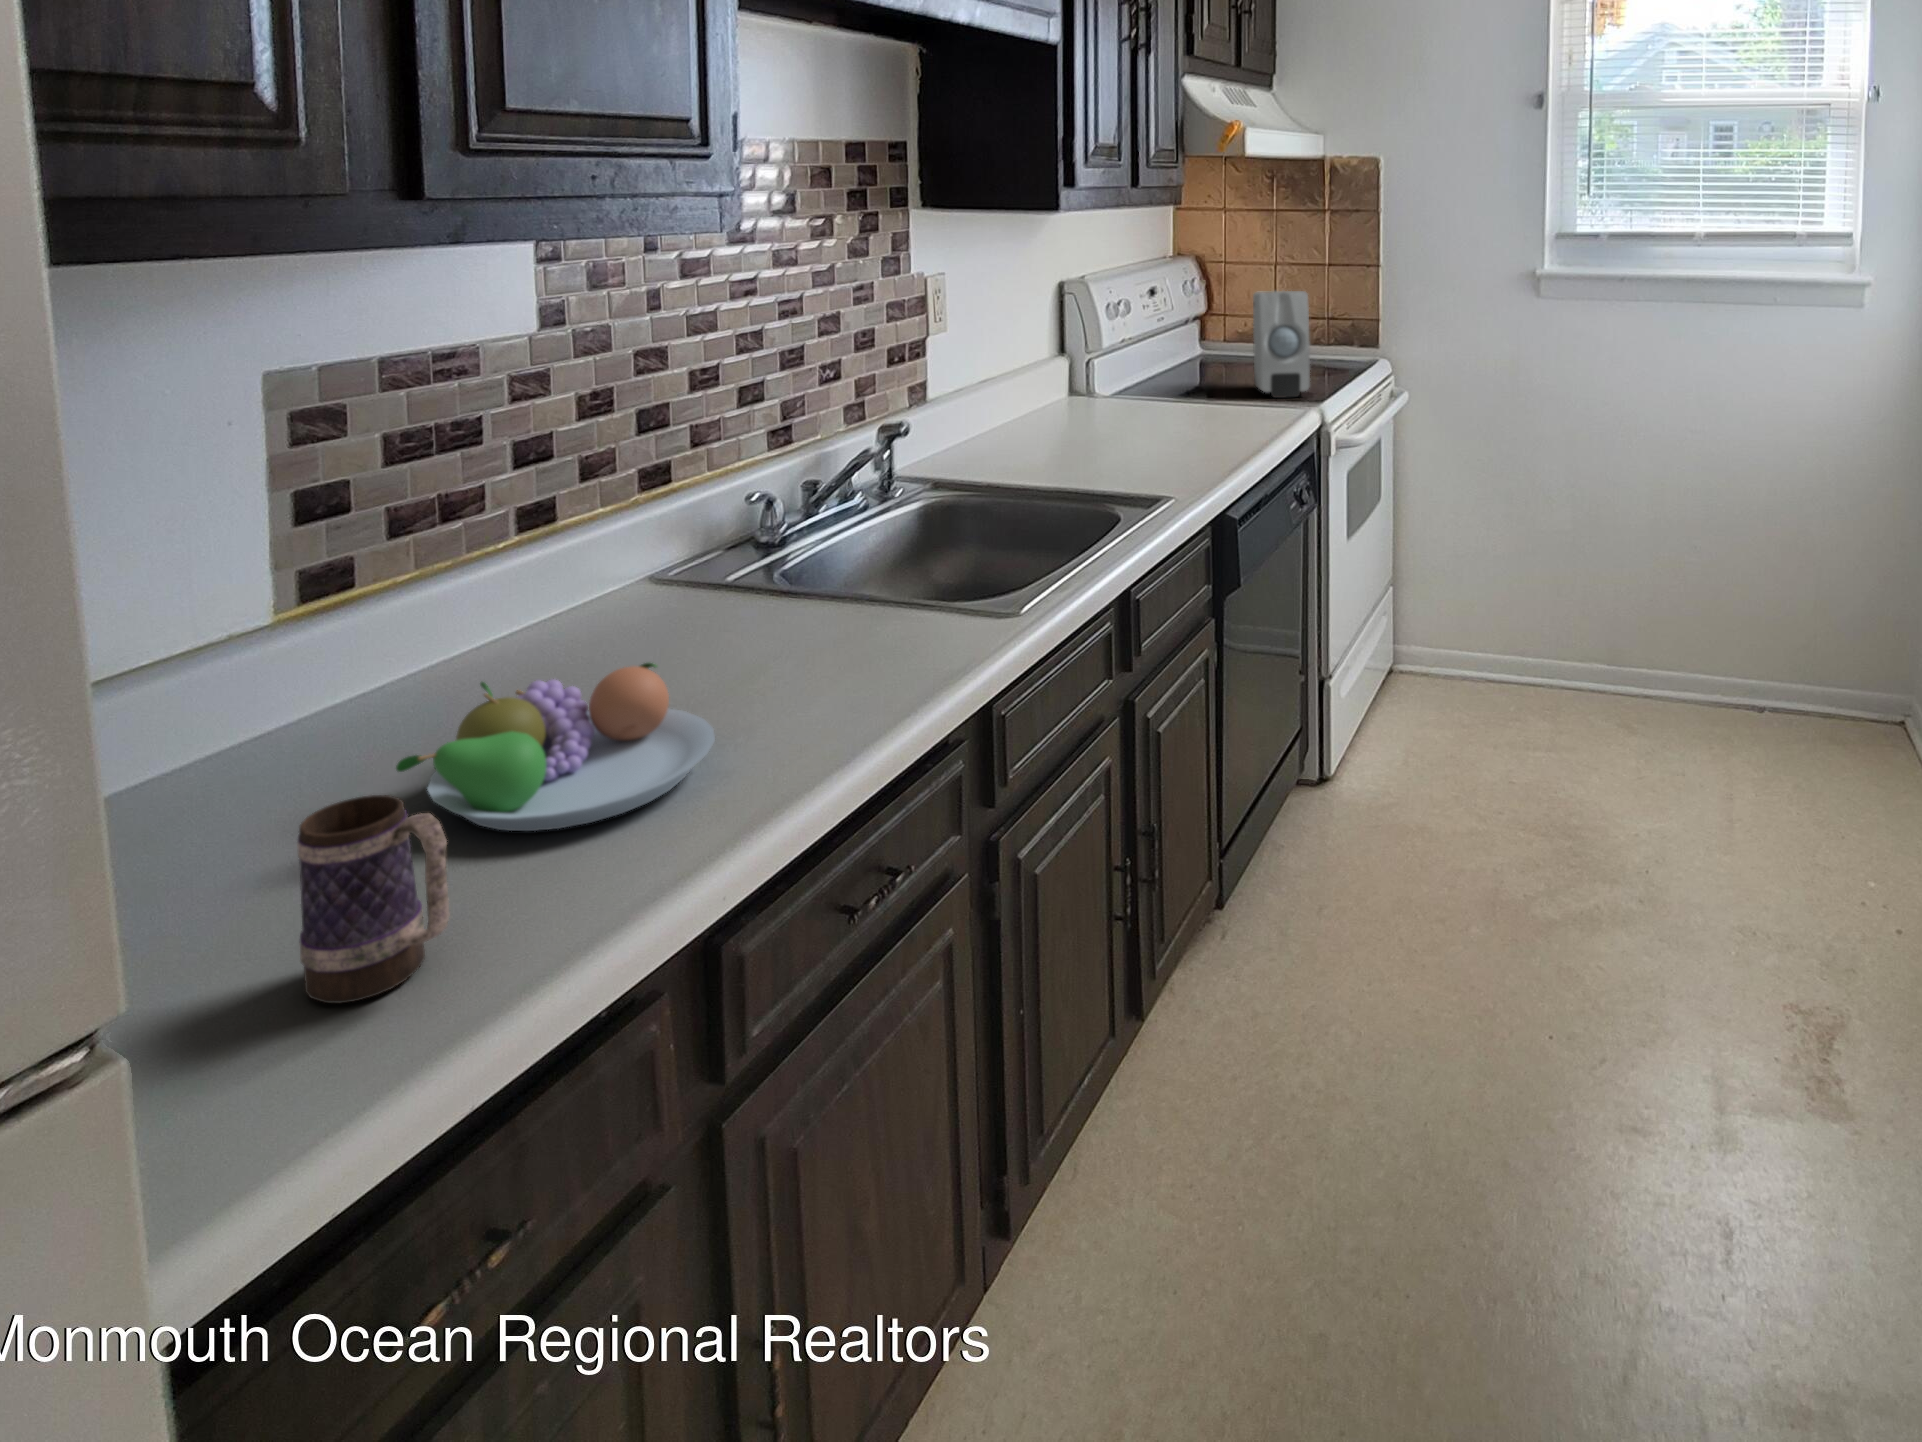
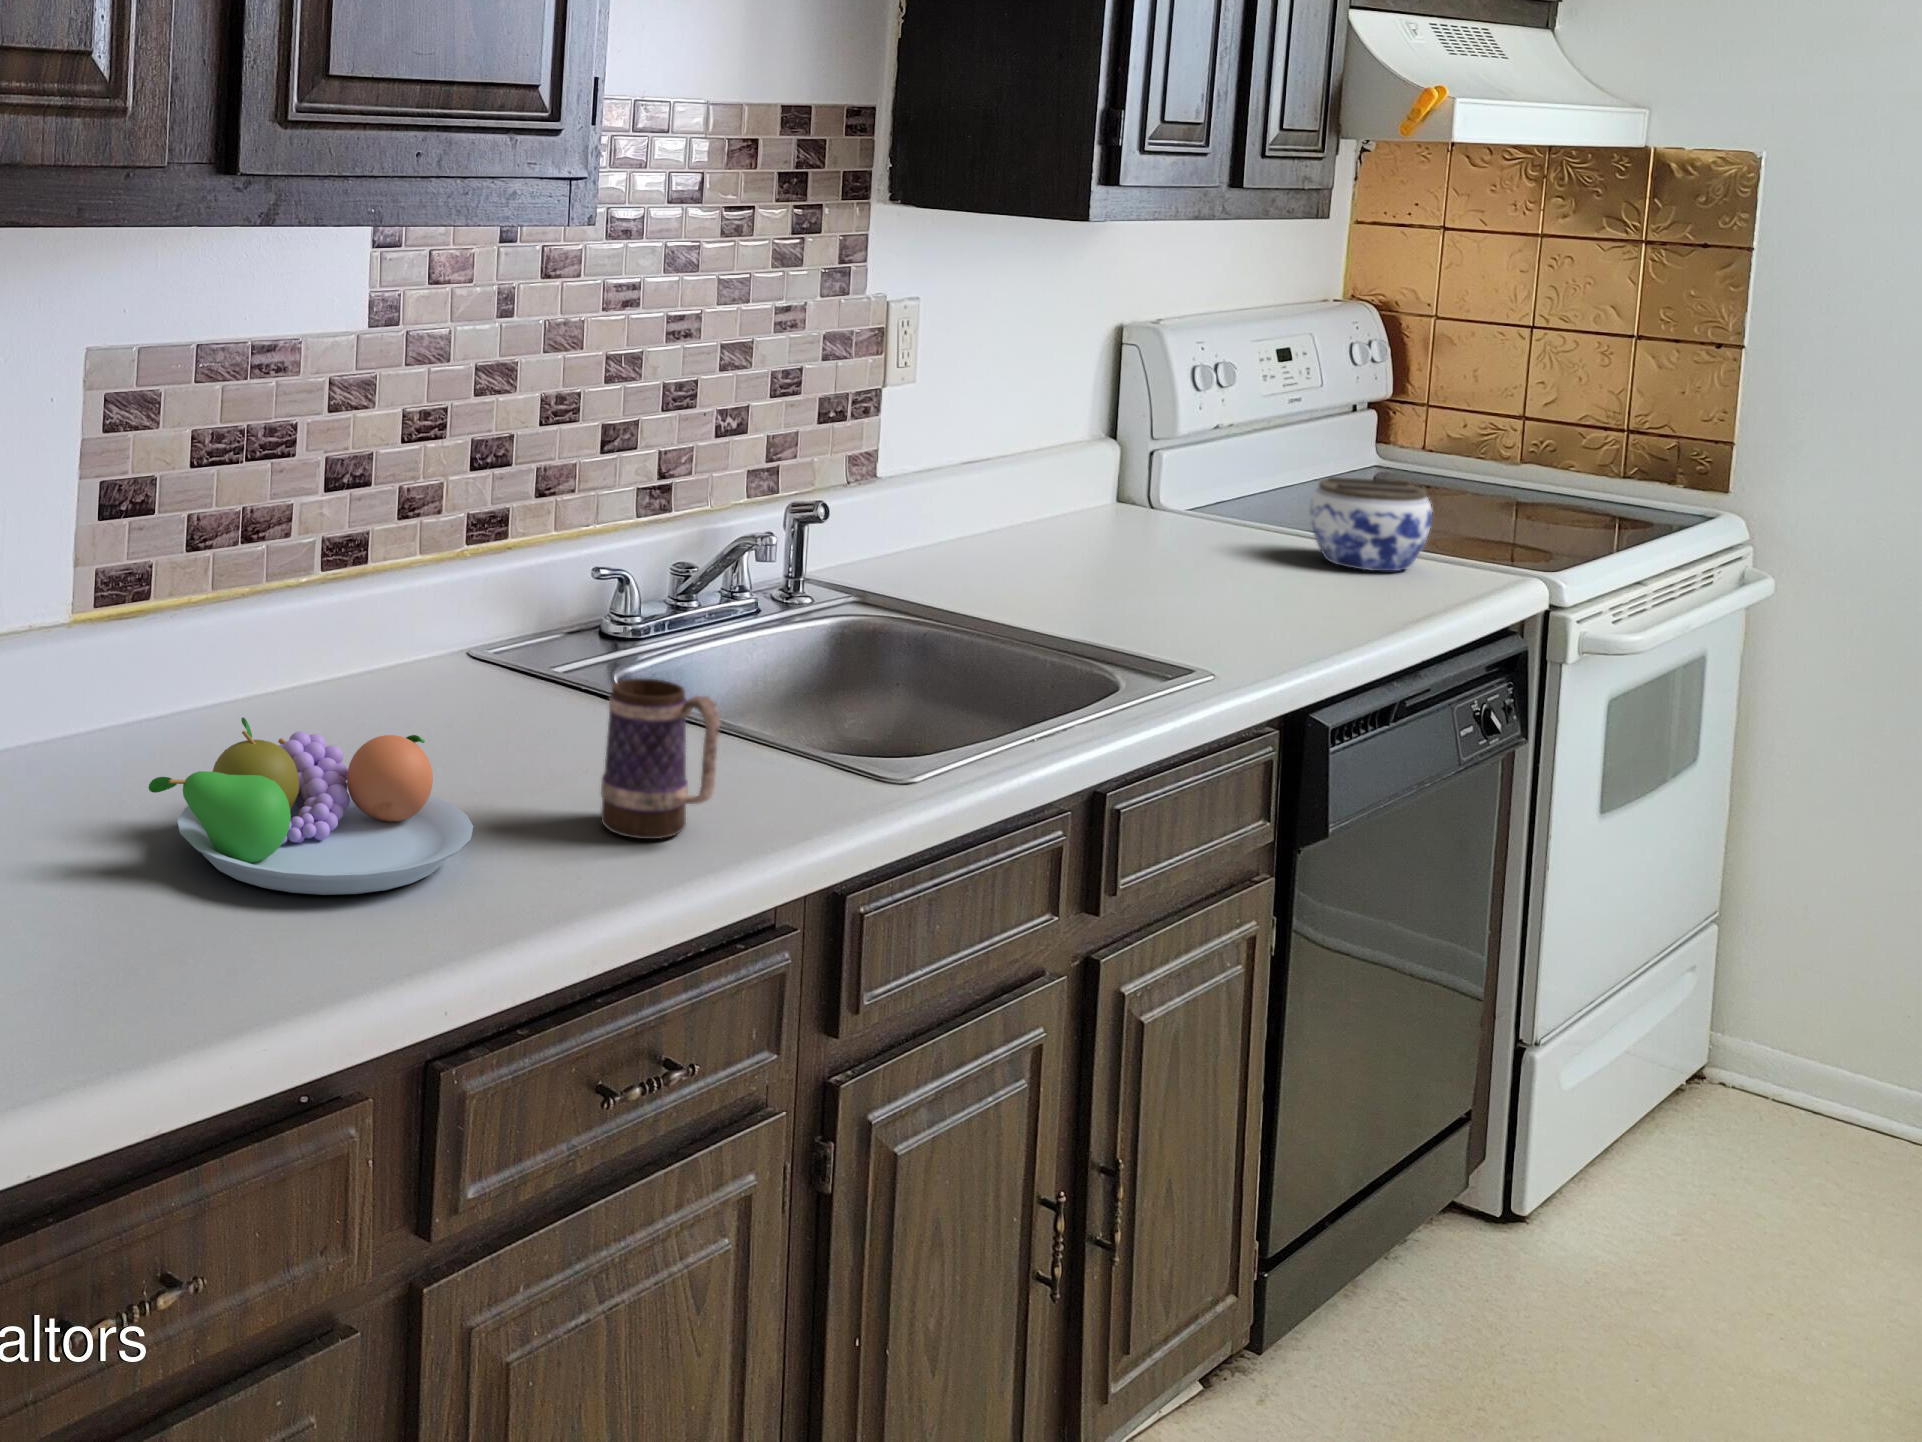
soap dispenser: present [1253,291,1310,398] -> none [1440,369,1546,552]
jar: none [1194,363,1262,419] -> present [1311,477,1432,571]
mug: present [297,795,449,1004] -> present [601,679,720,839]

